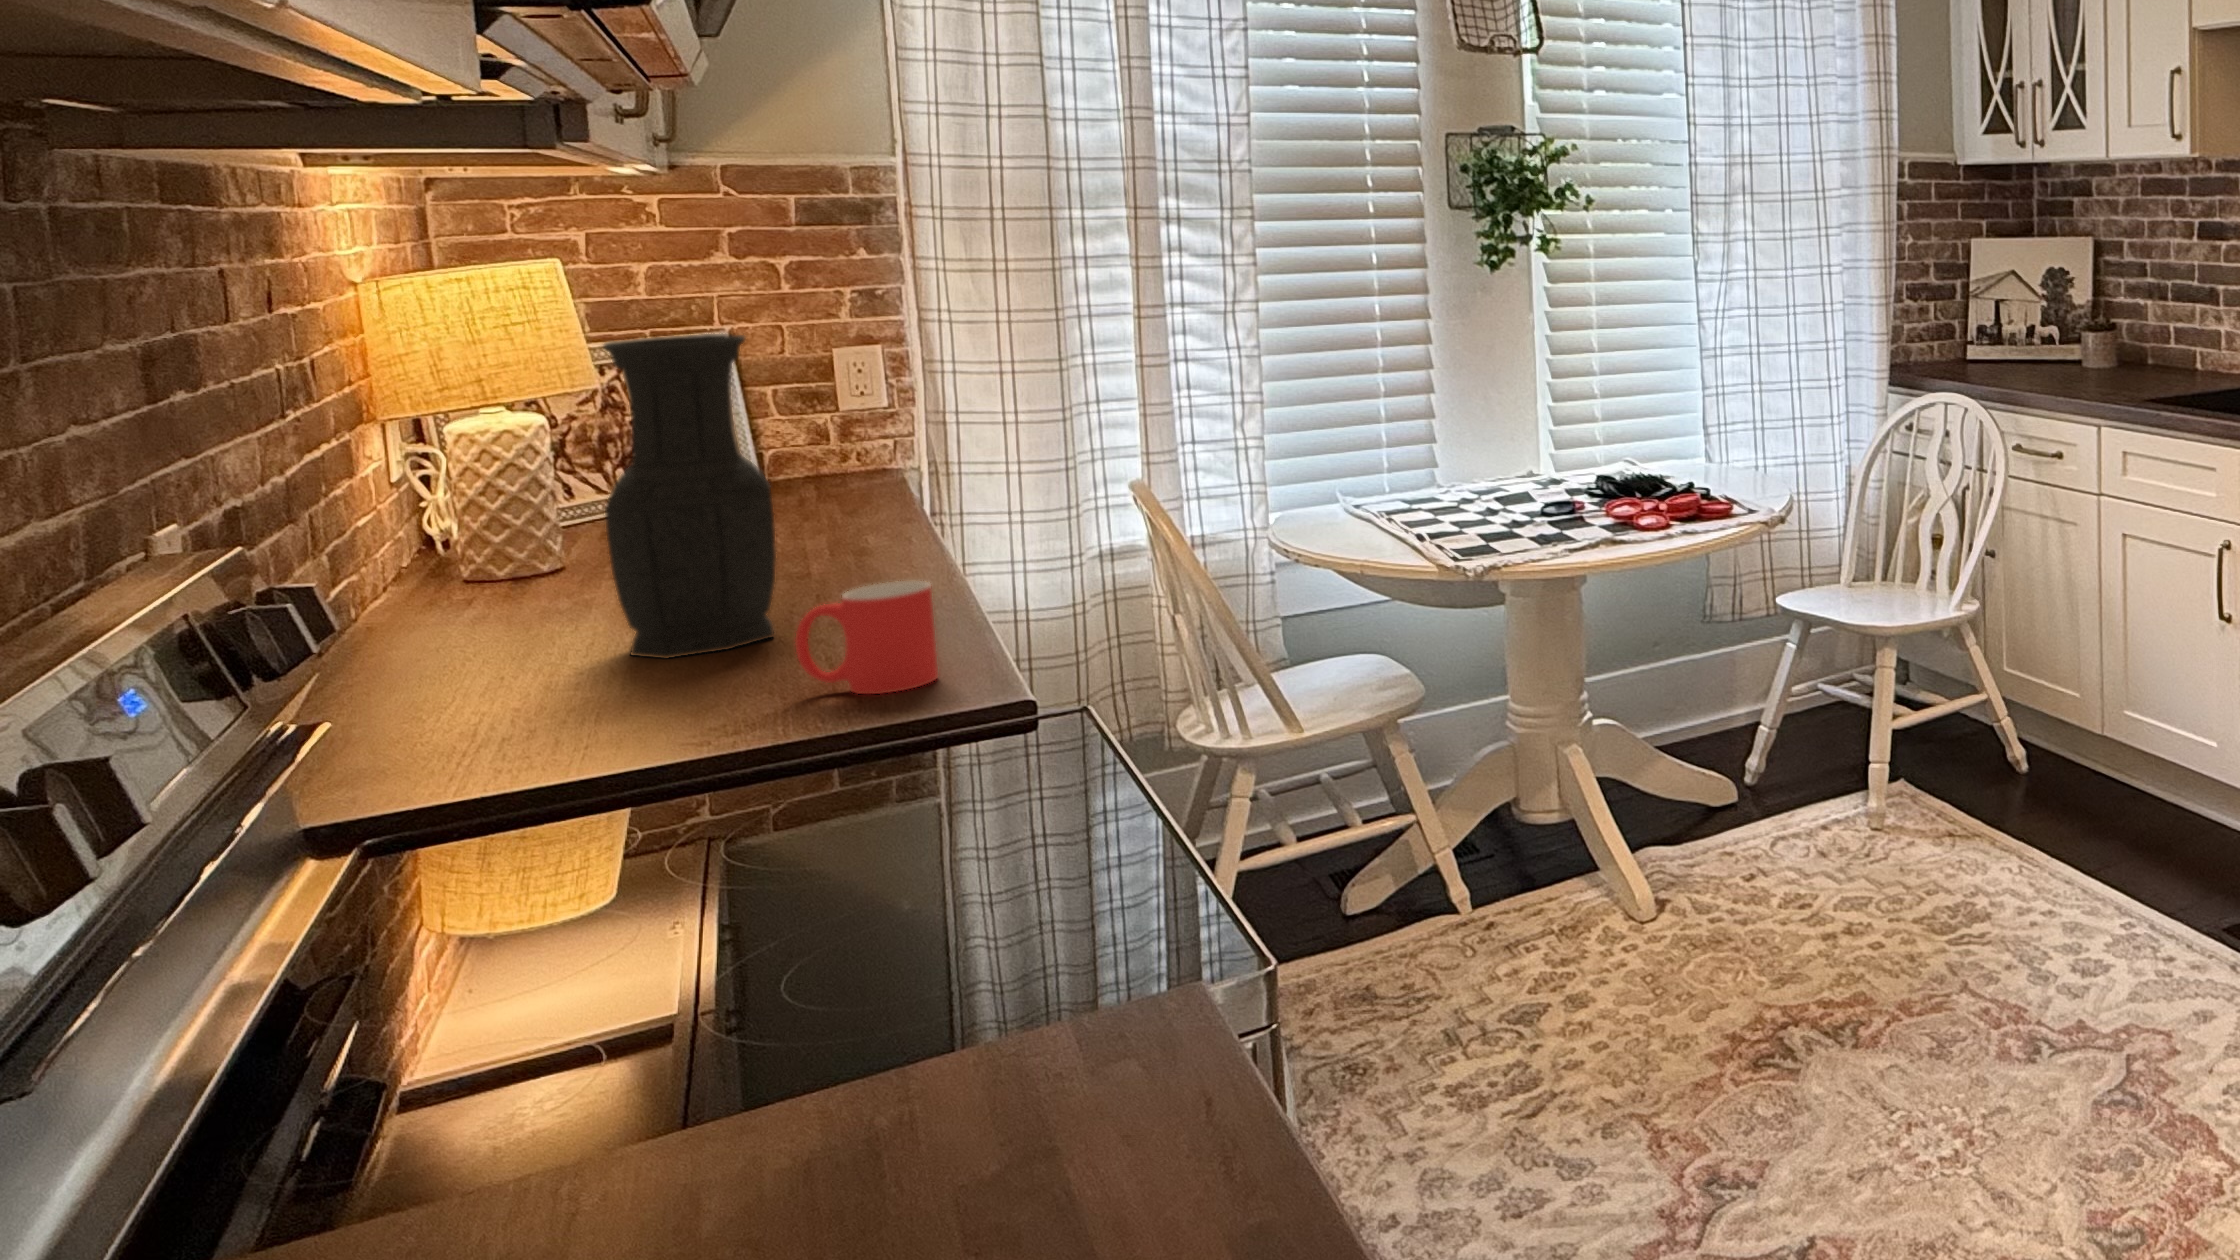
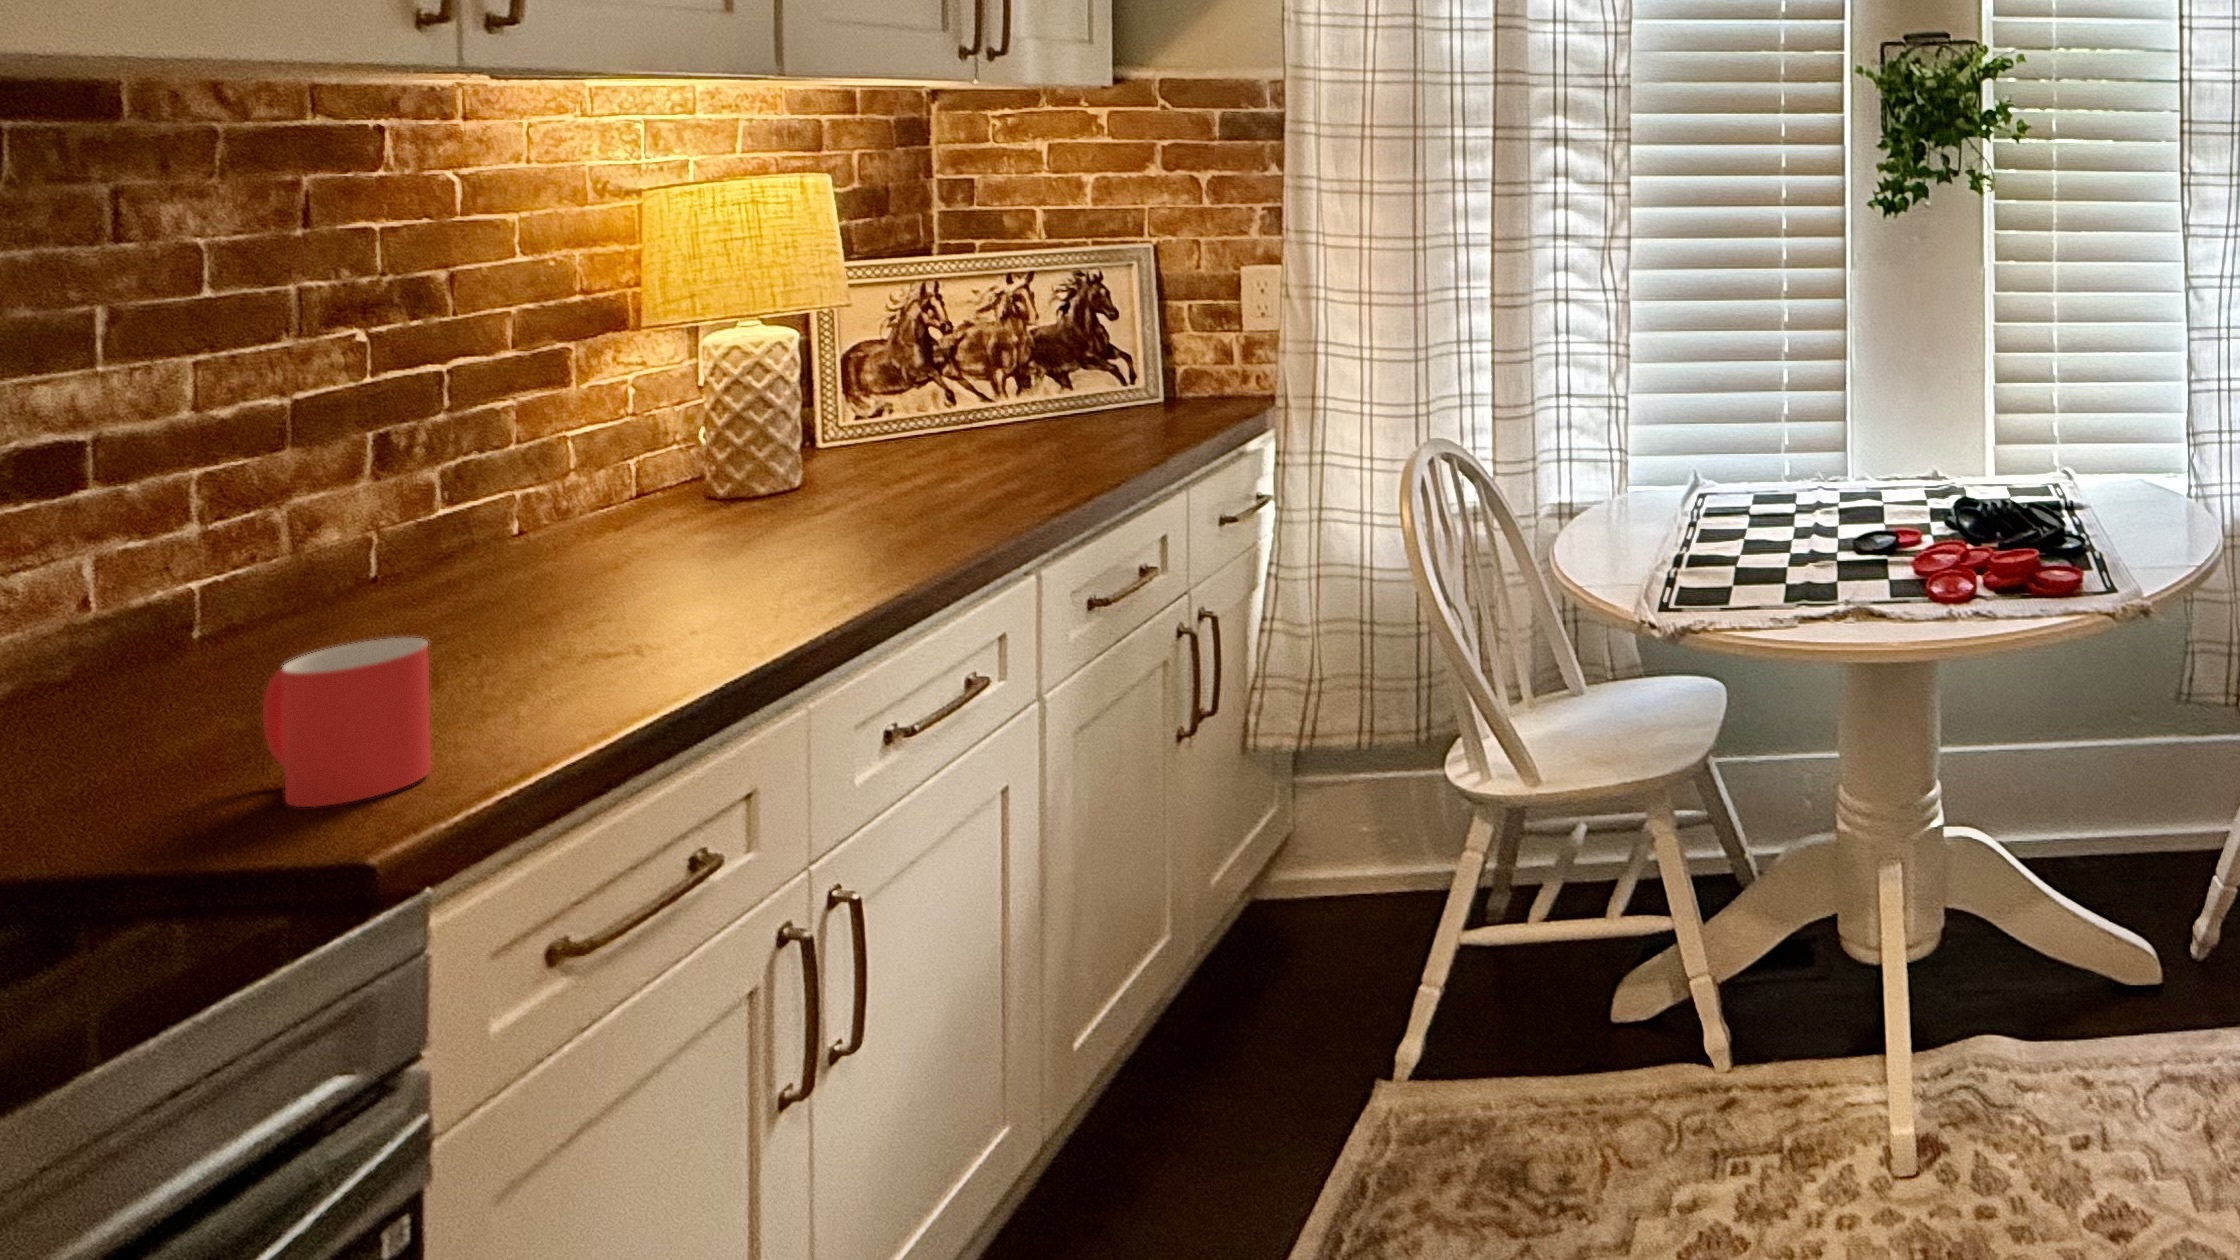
vase: present [603,334,776,658] -> none [412,272,625,664]

